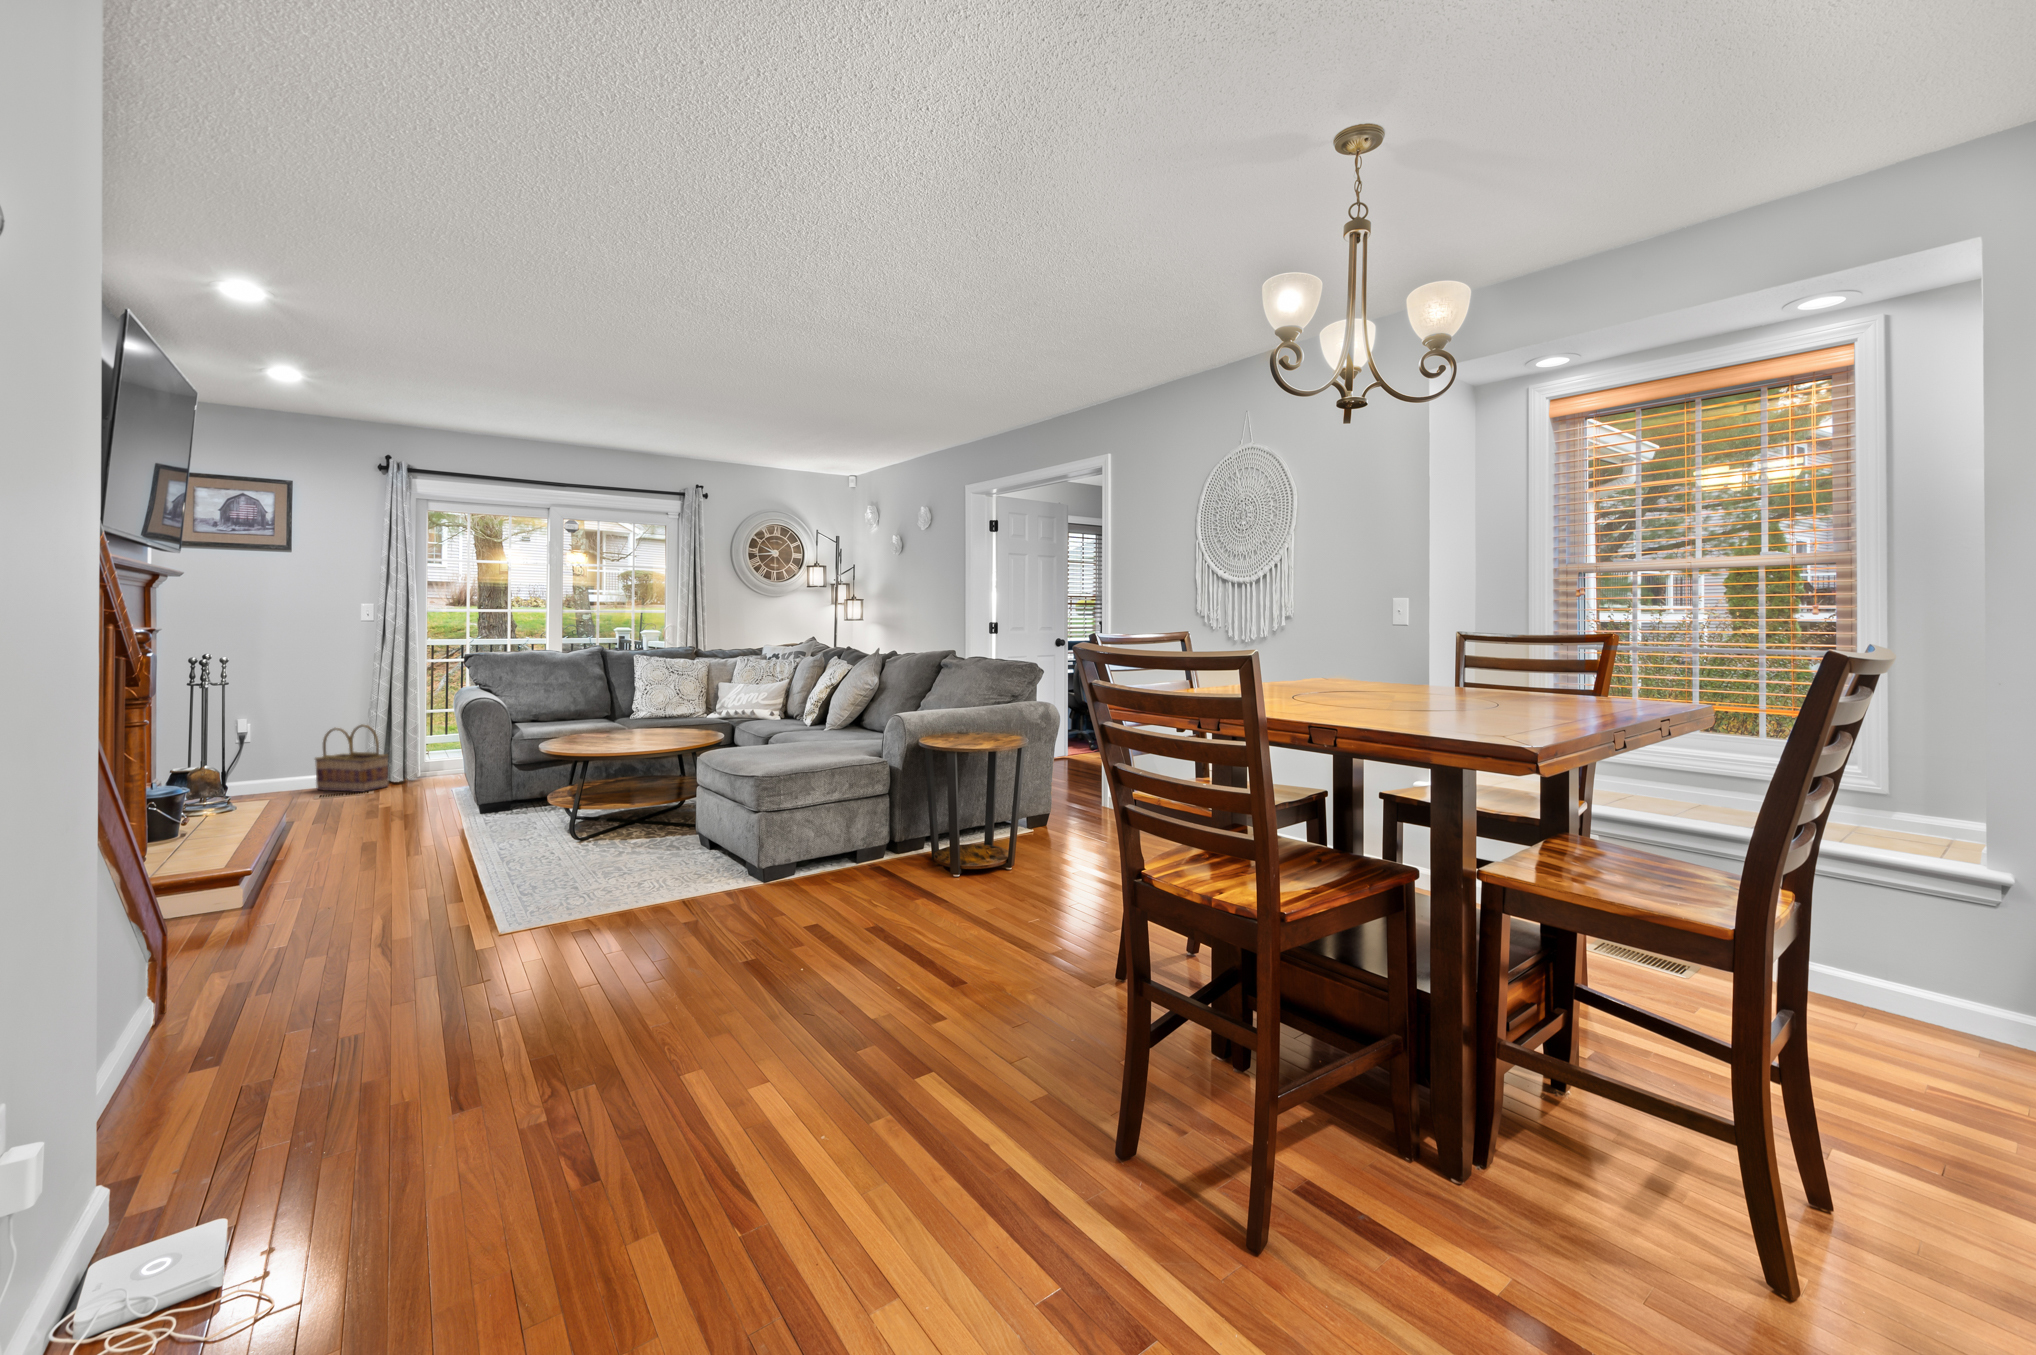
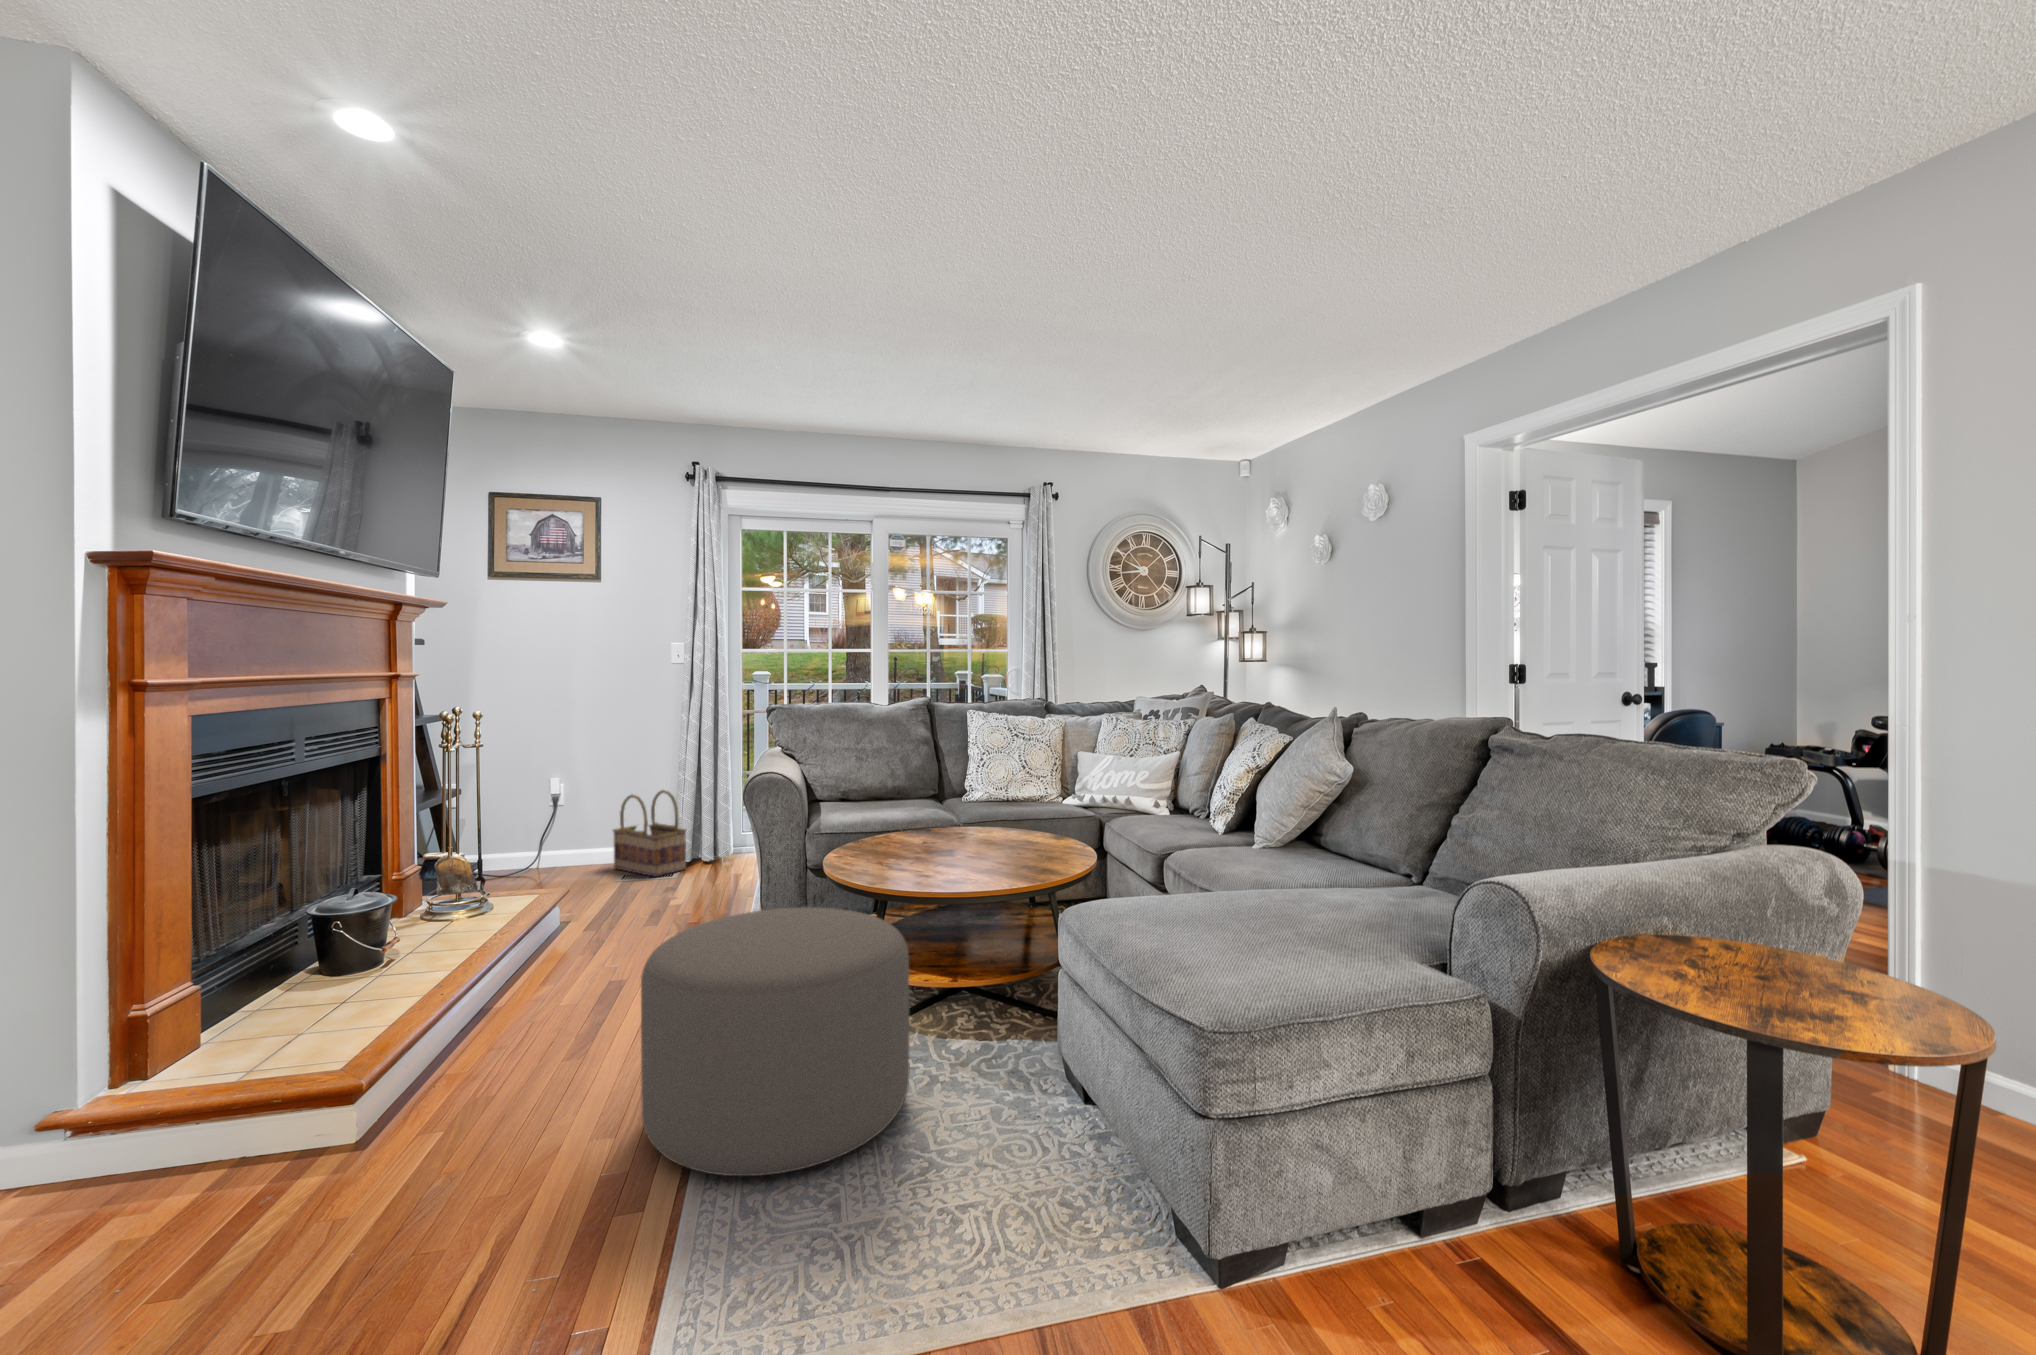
ottoman: none [449,762,612,882] -> present [641,907,909,1176]

